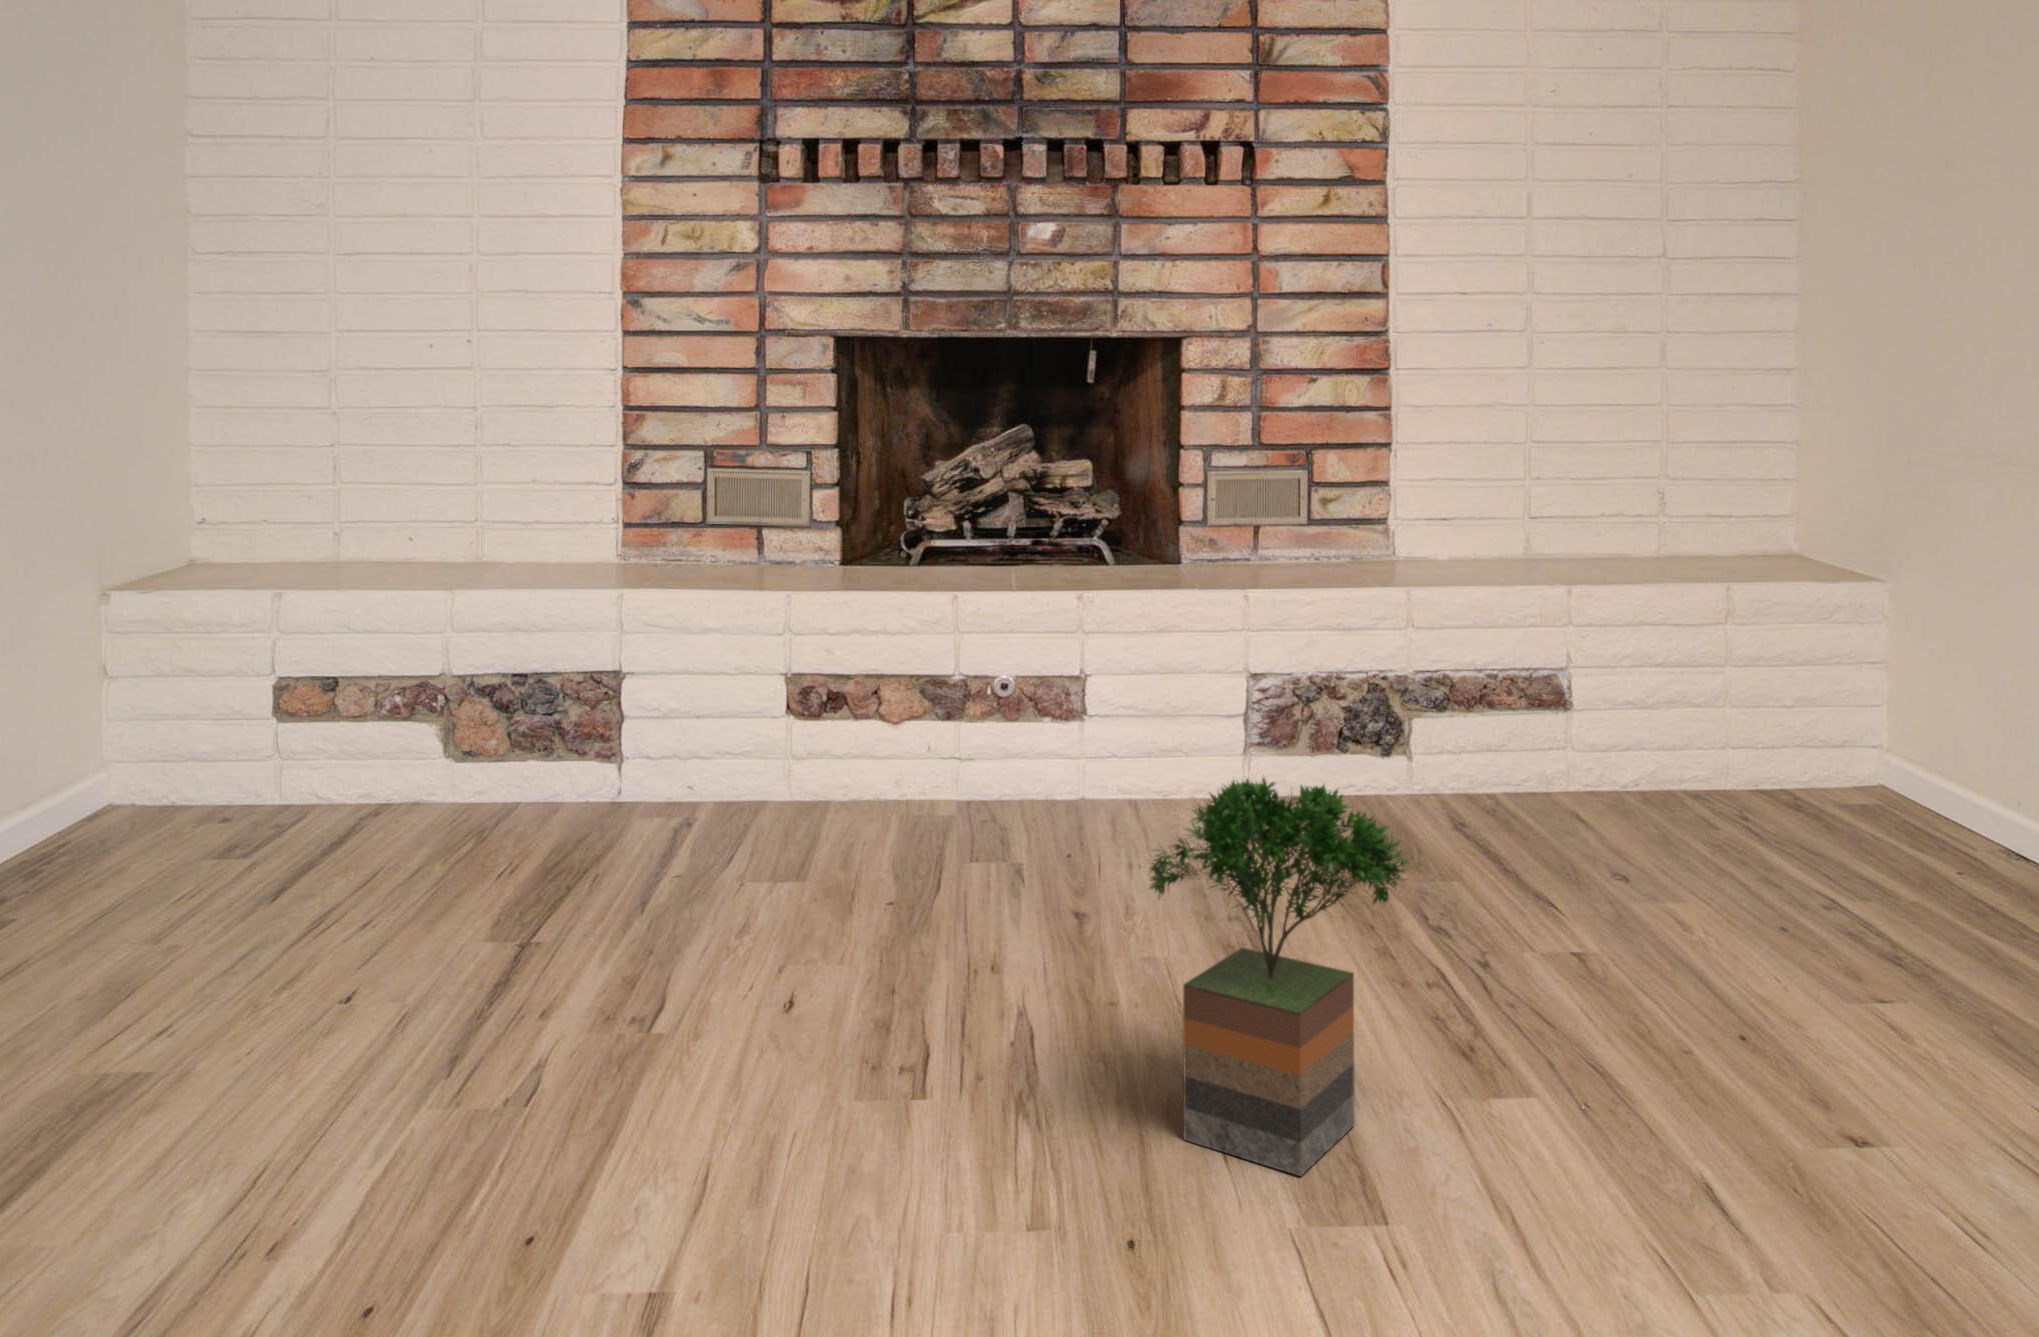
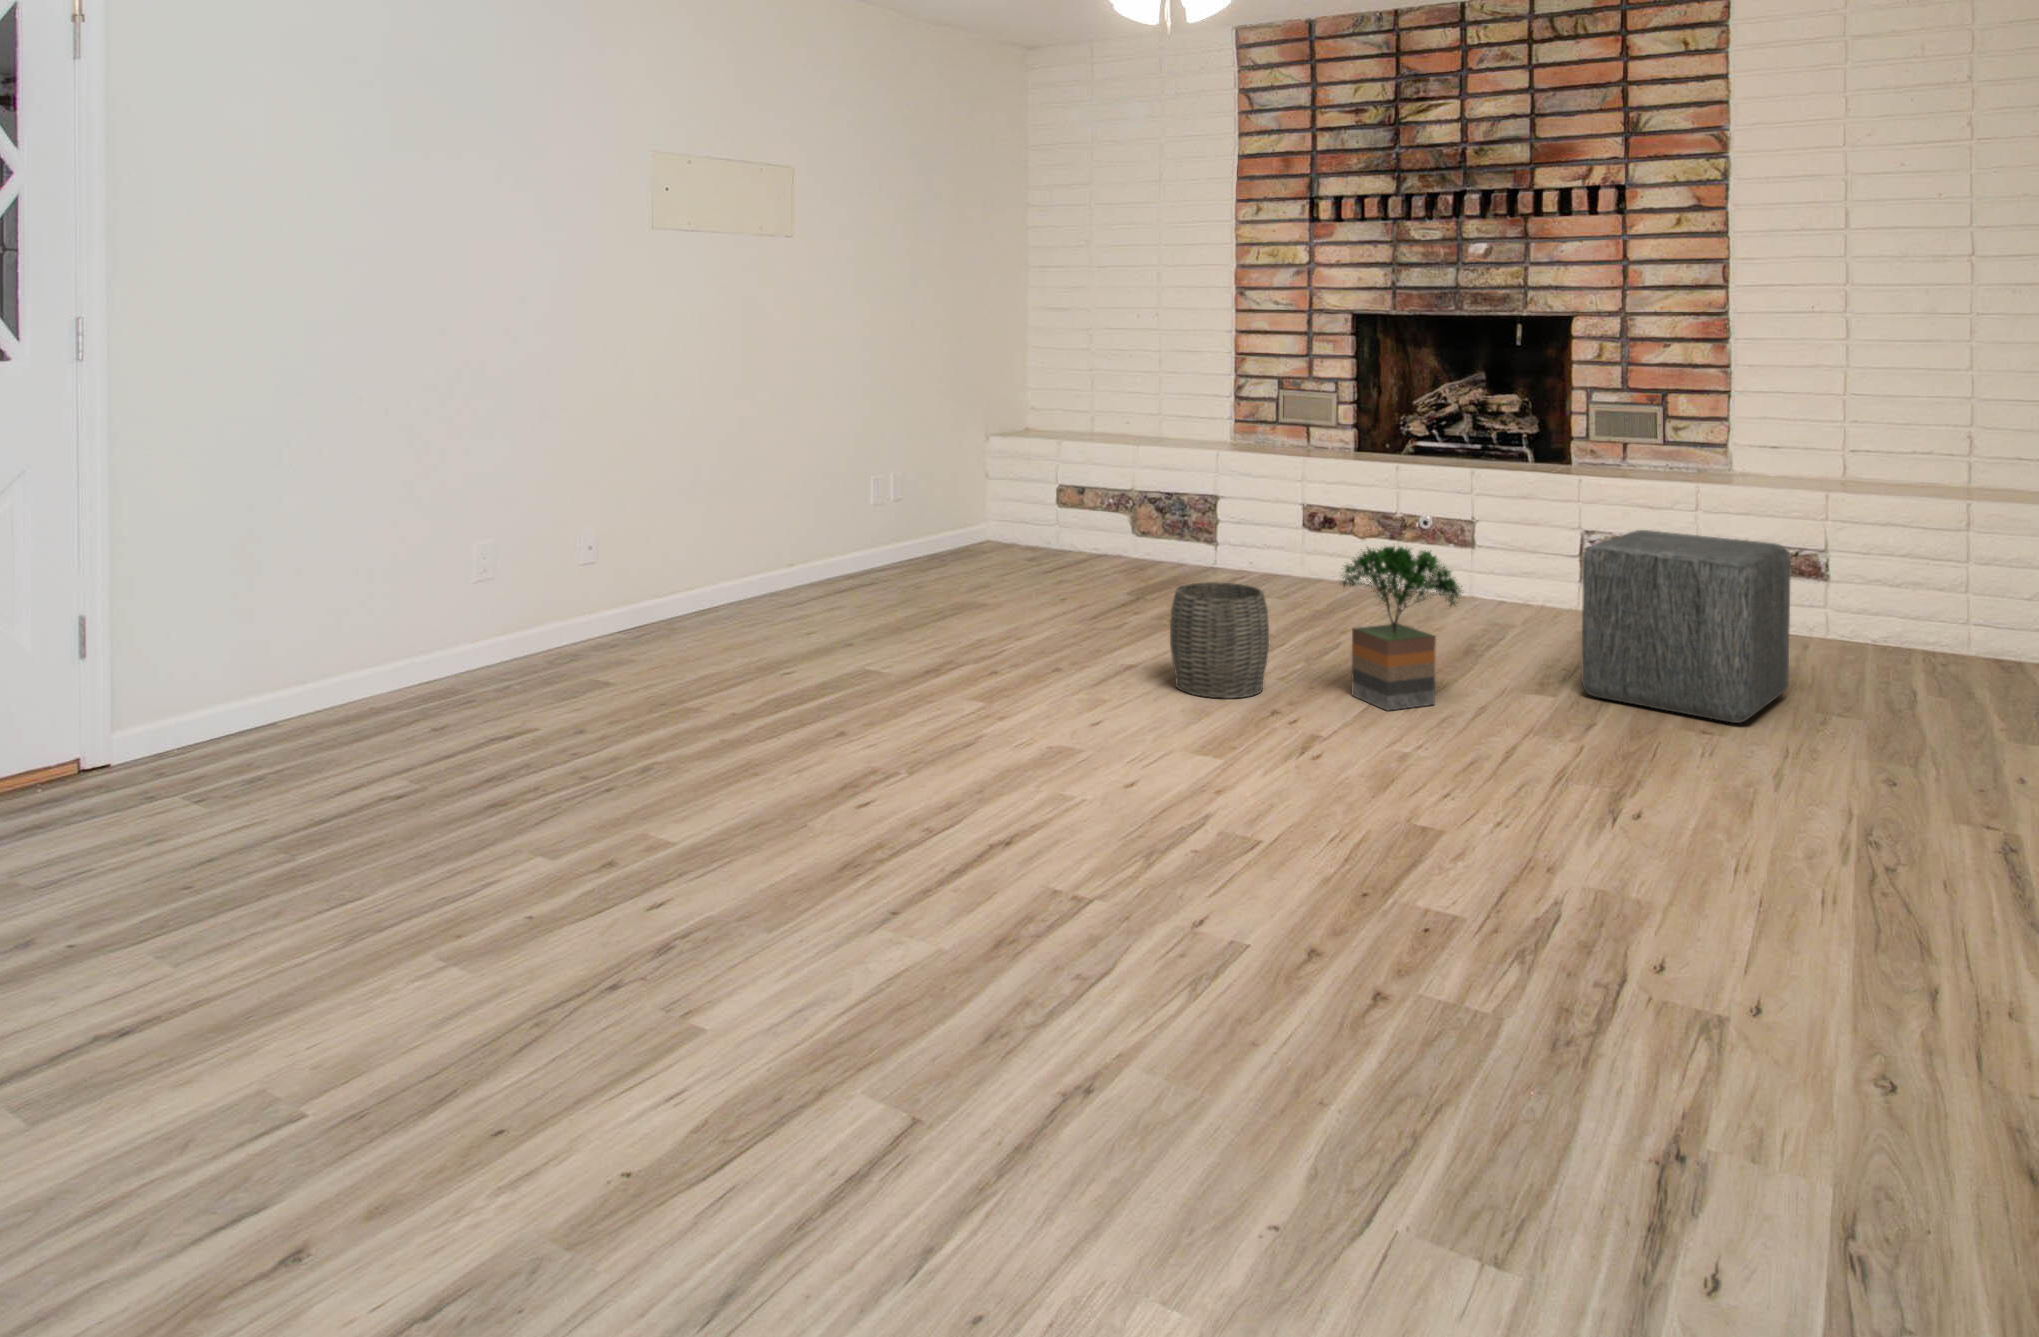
ottoman: none [1486,683,1828,1036] -> present [1581,530,1791,723]
woven basket: none [775,914,1017,1249] -> present [1170,582,1269,698]

